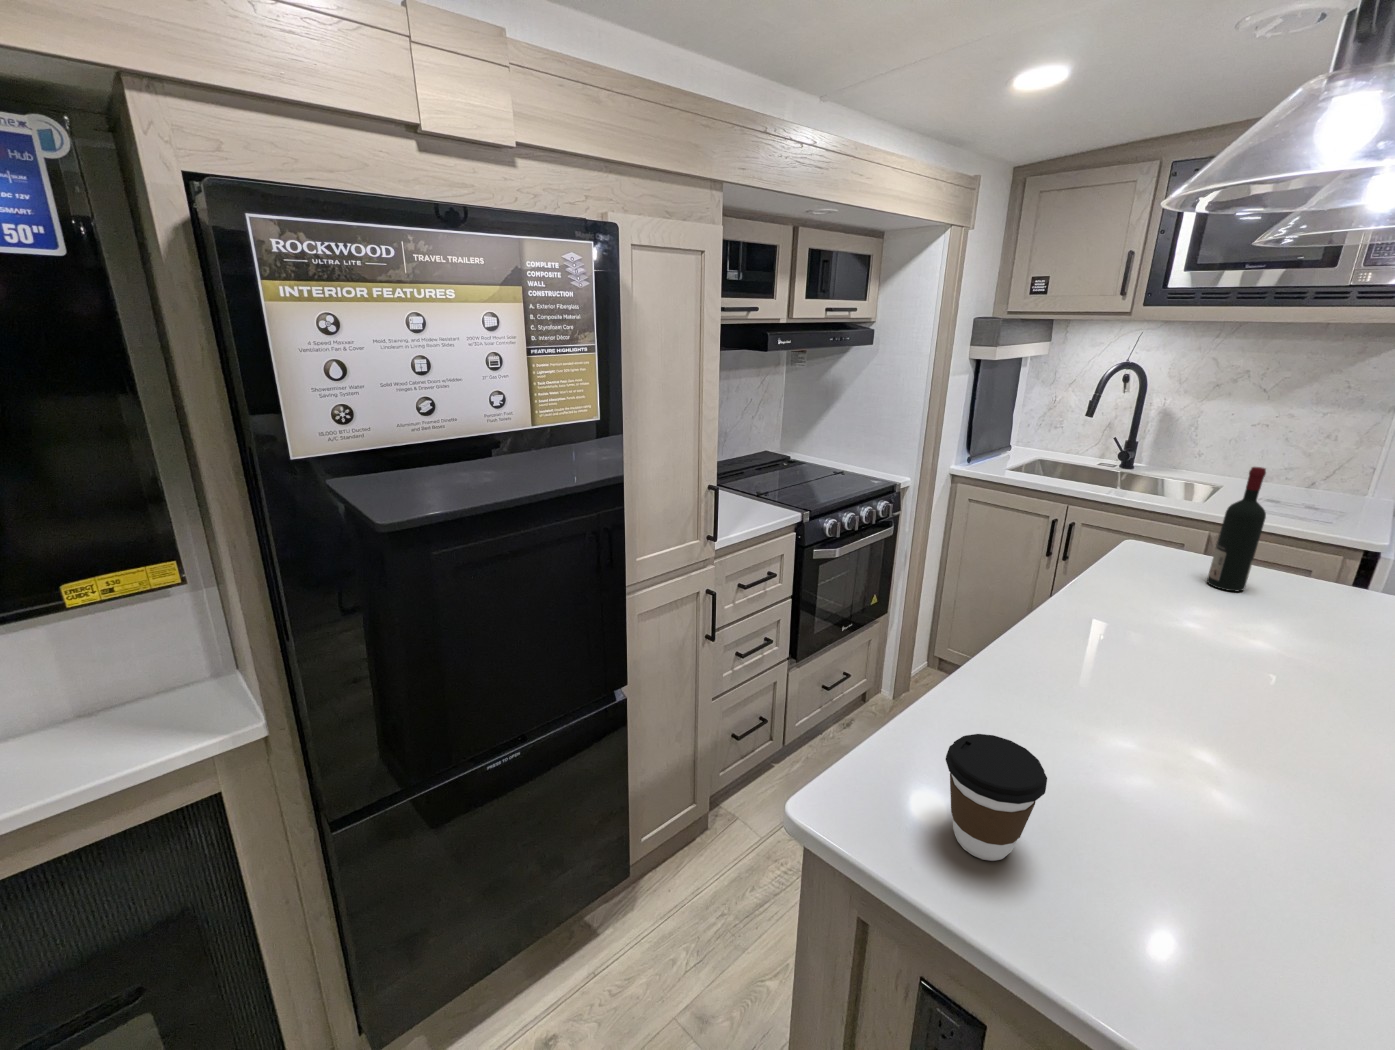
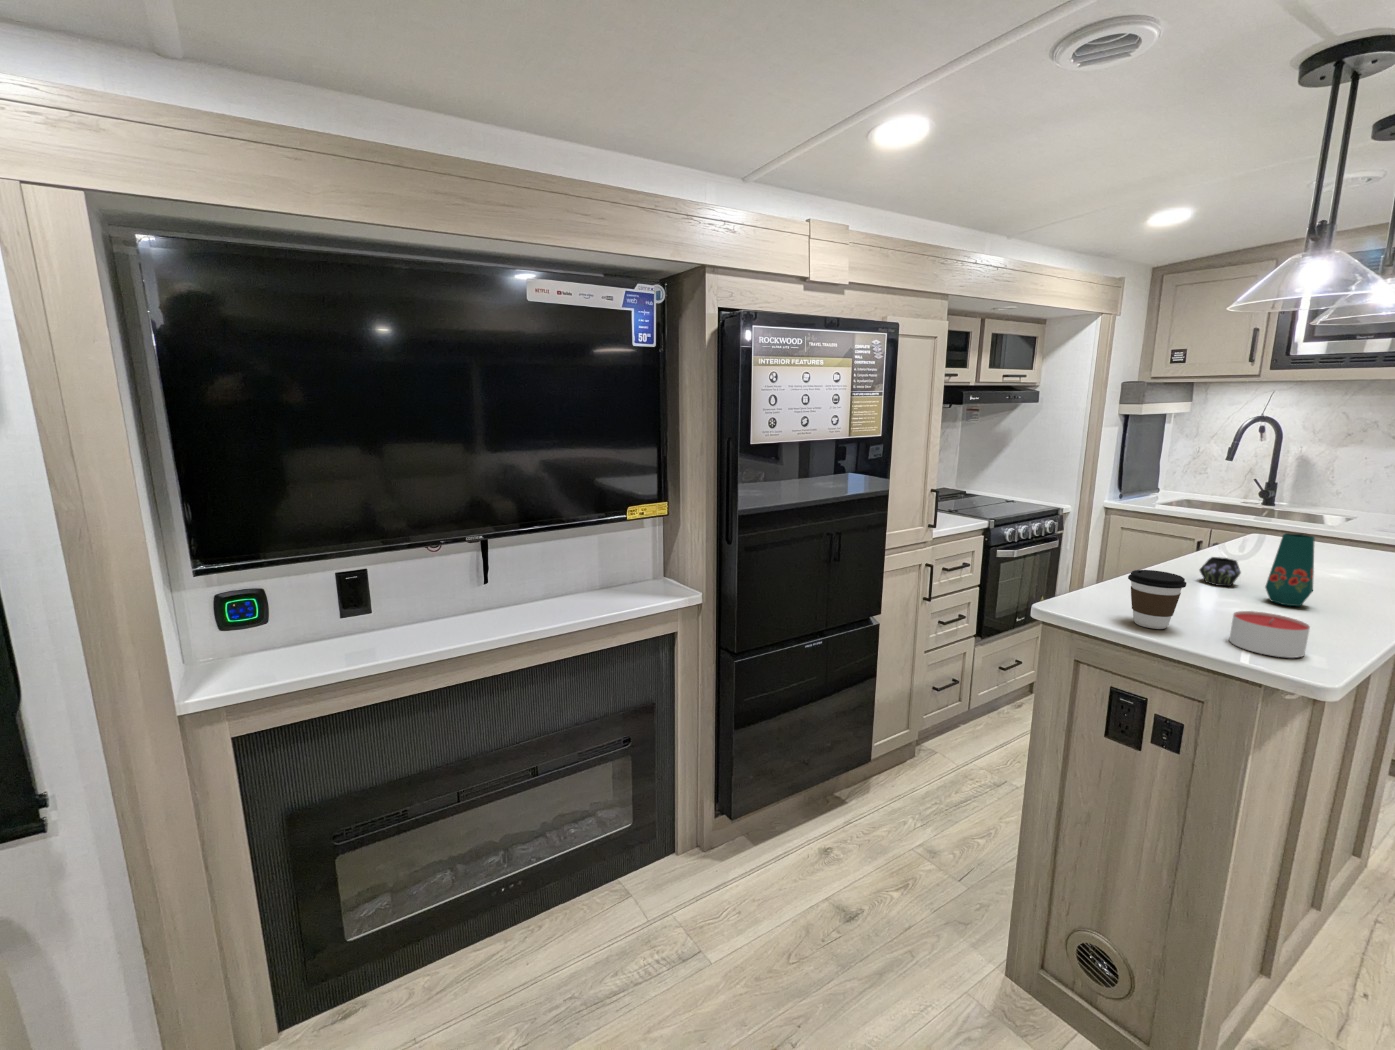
wine bottle: present [1207,467,1266,591] -> none [1326,472,1368,563]
vase: none [1060,611,1236,732] -> present [1200,533,1315,606]
candle: none [1116,827,1268,965] -> present [1229,611,1310,658]

